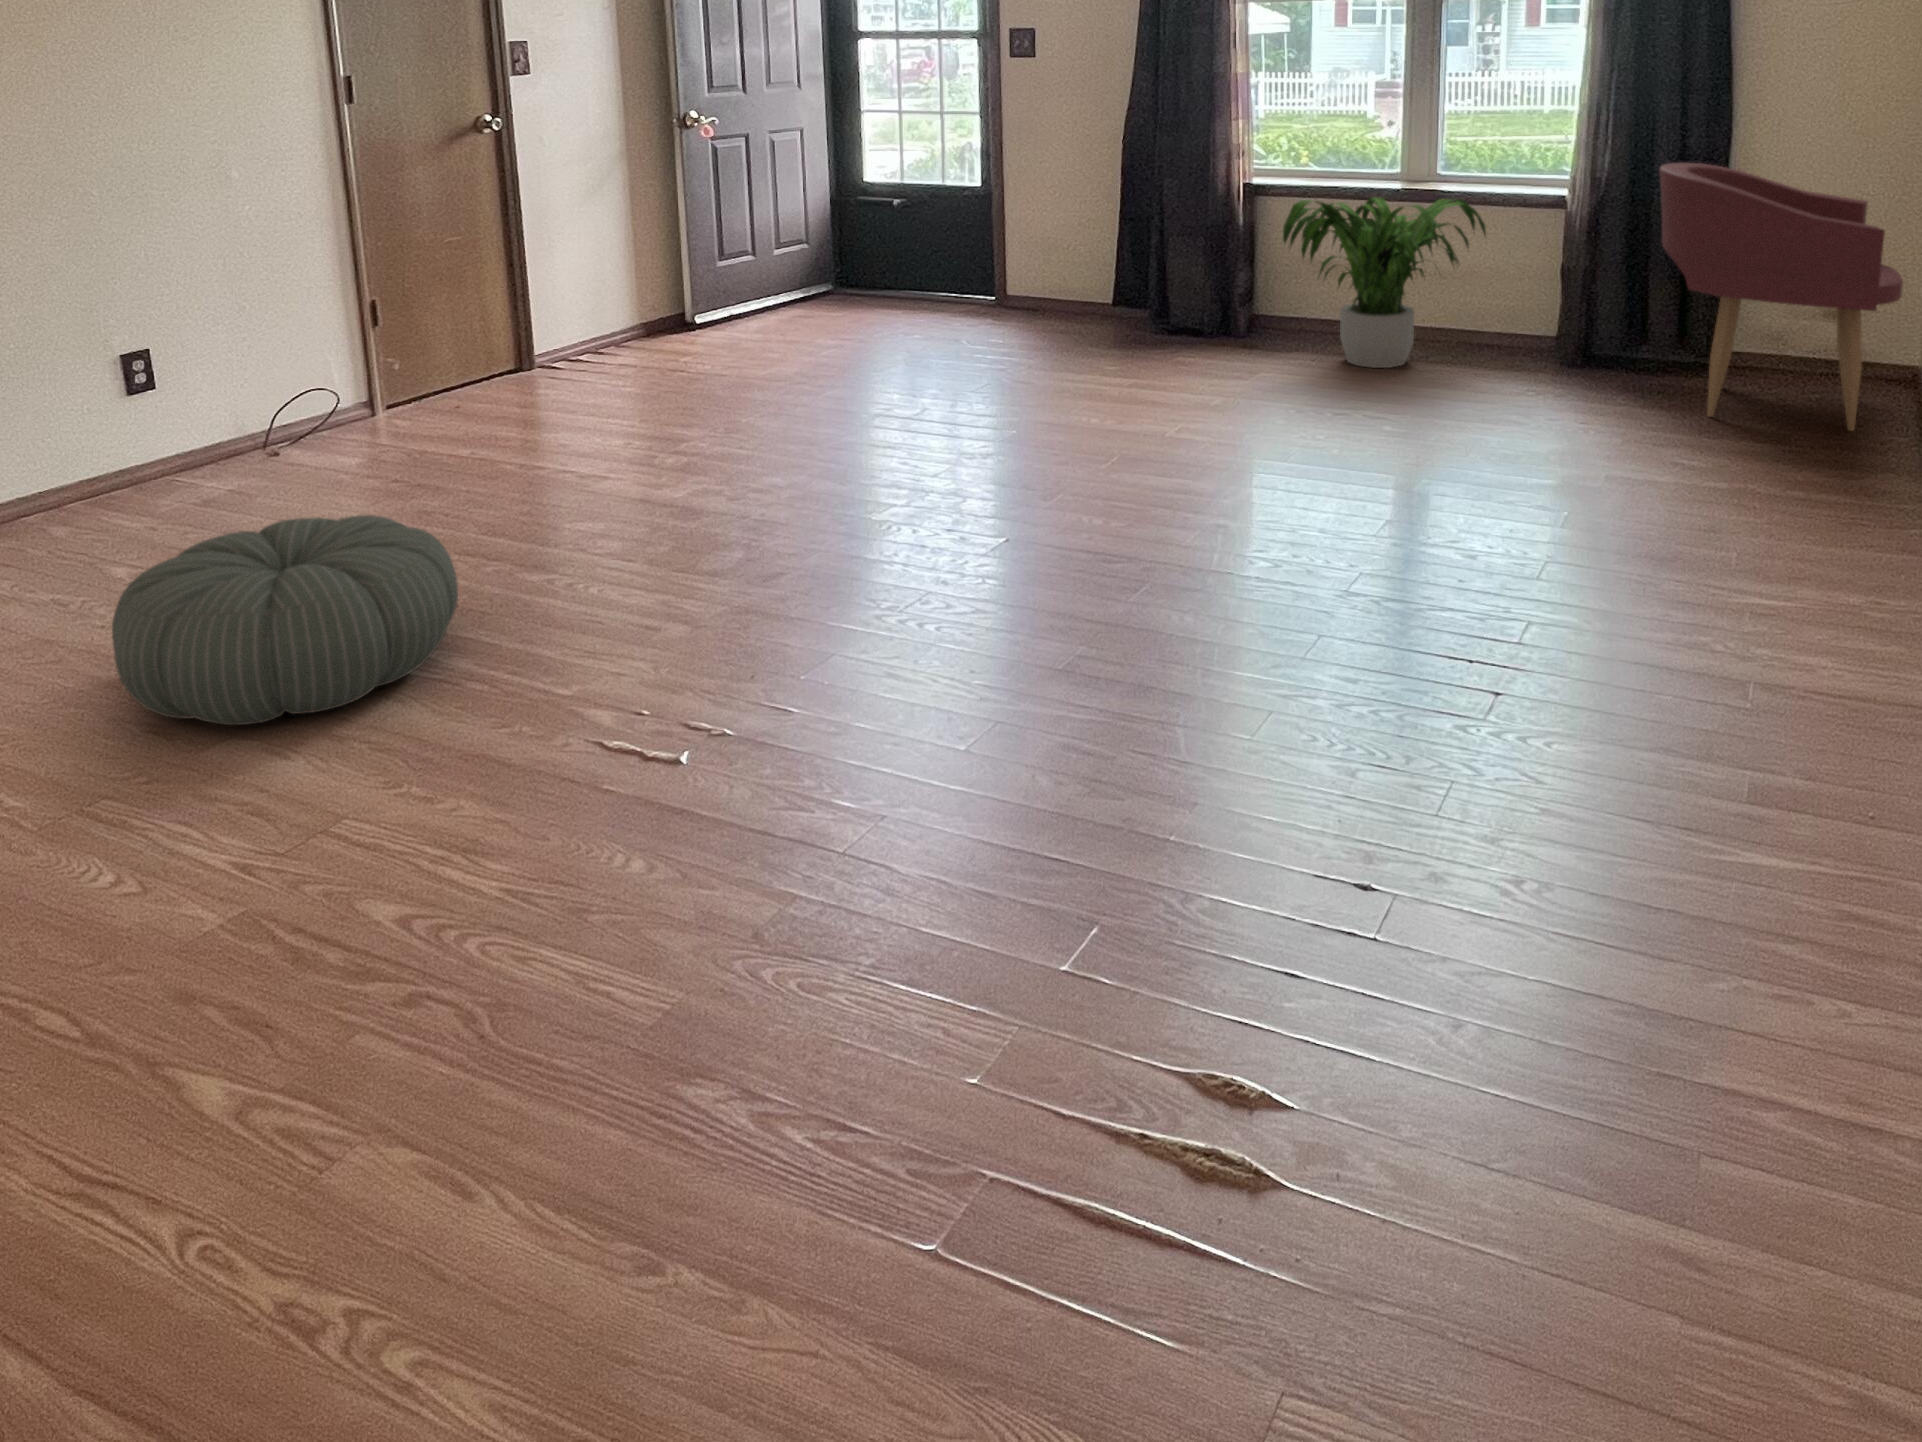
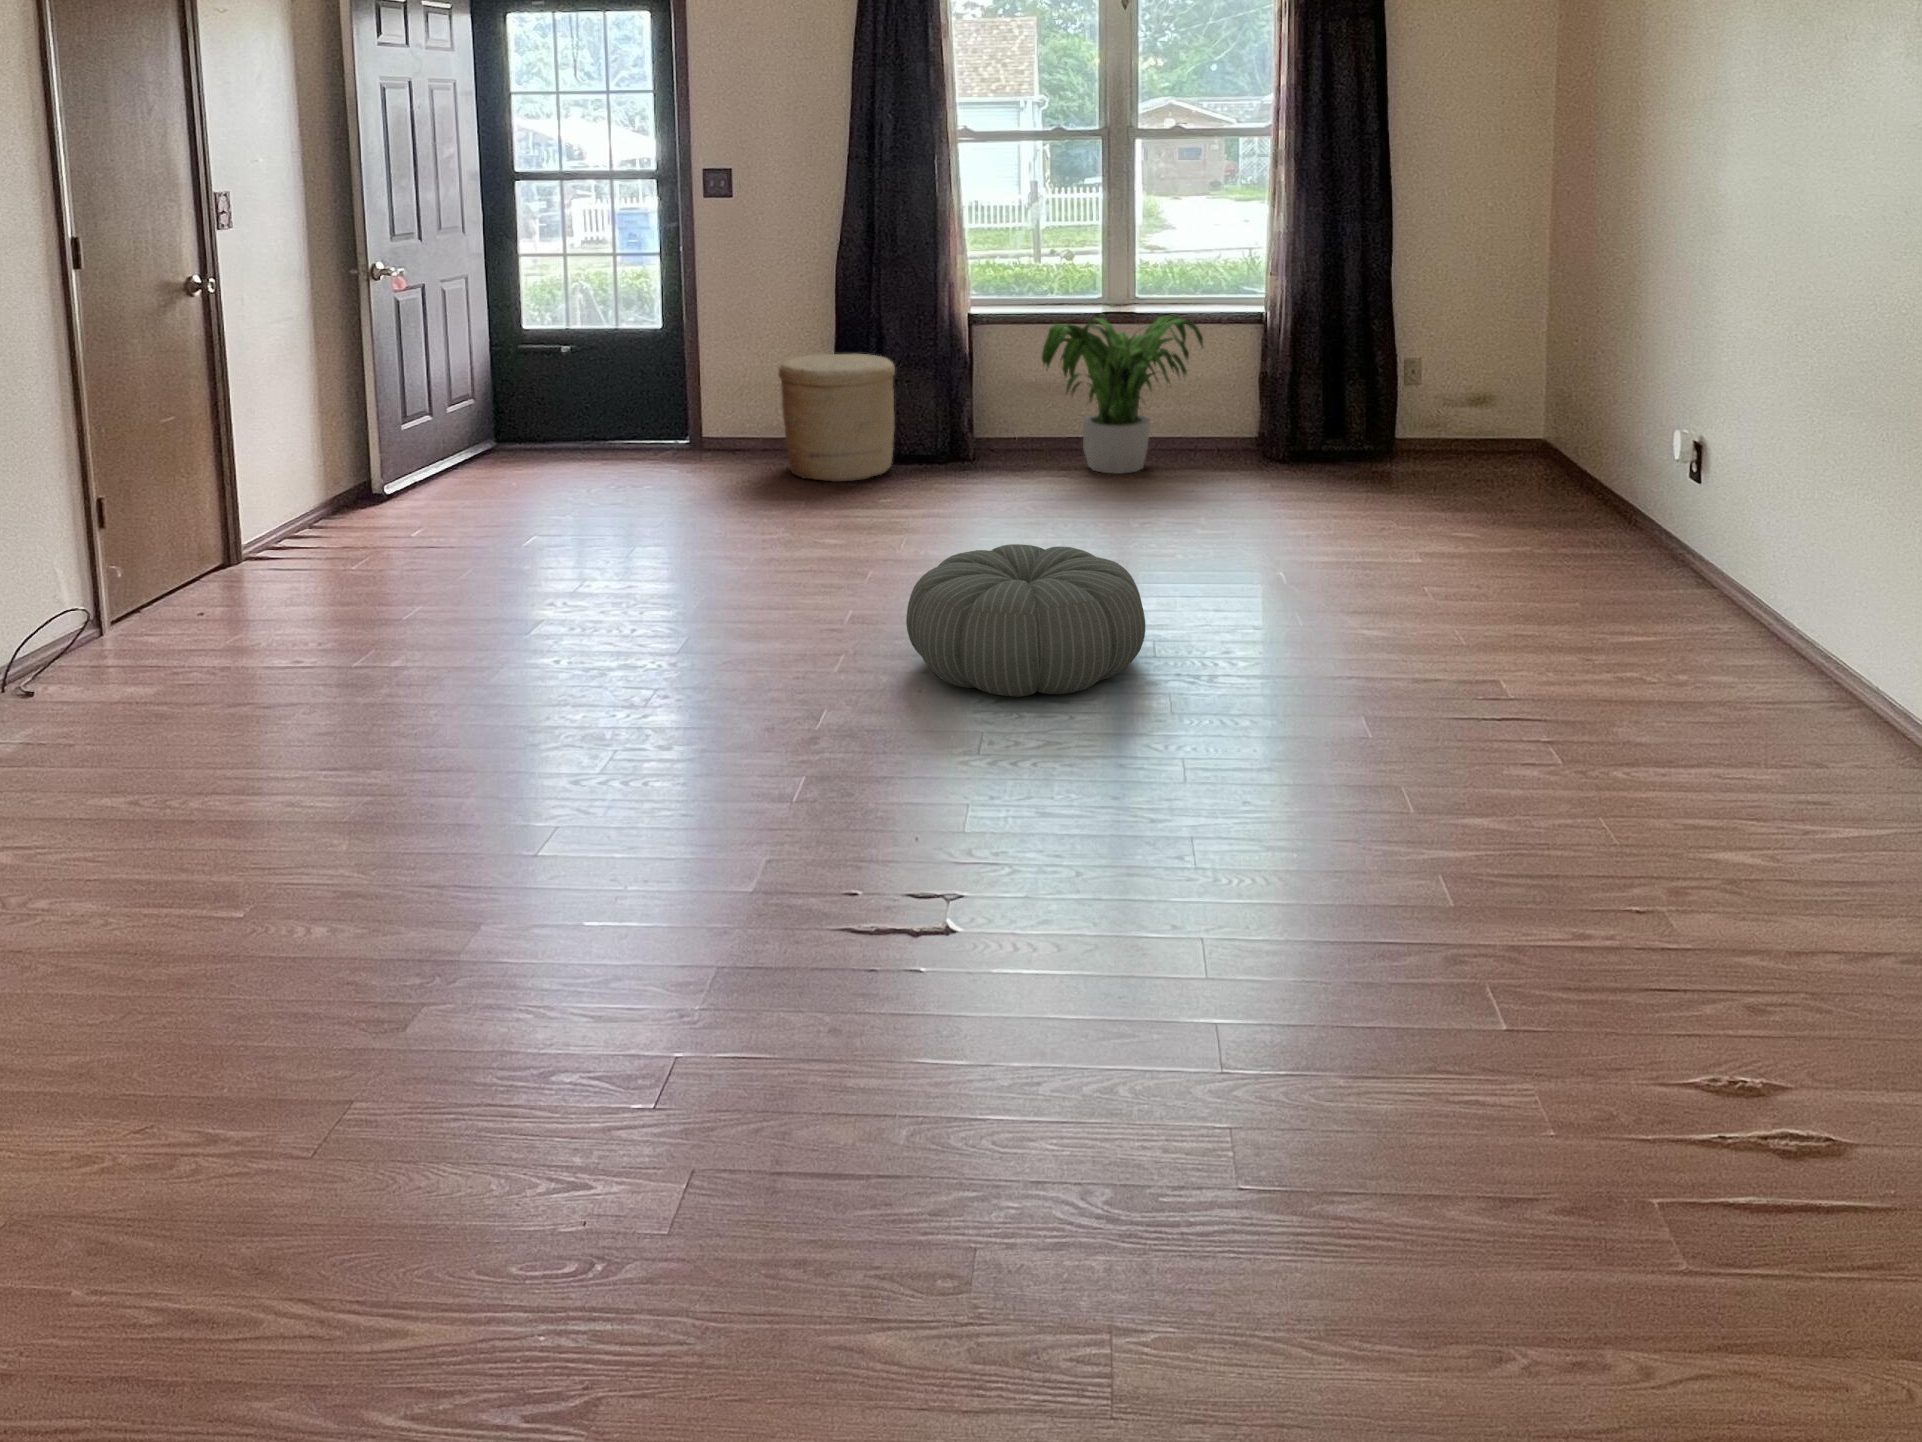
armchair: present [1660,163,1903,431] -> none [1360,277,1555,487]
woven basket: none [1039,220,1157,348] -> present [779,354,895,482]
pouf: present [112,515,458,725] -> present [906,544,1145,697]

